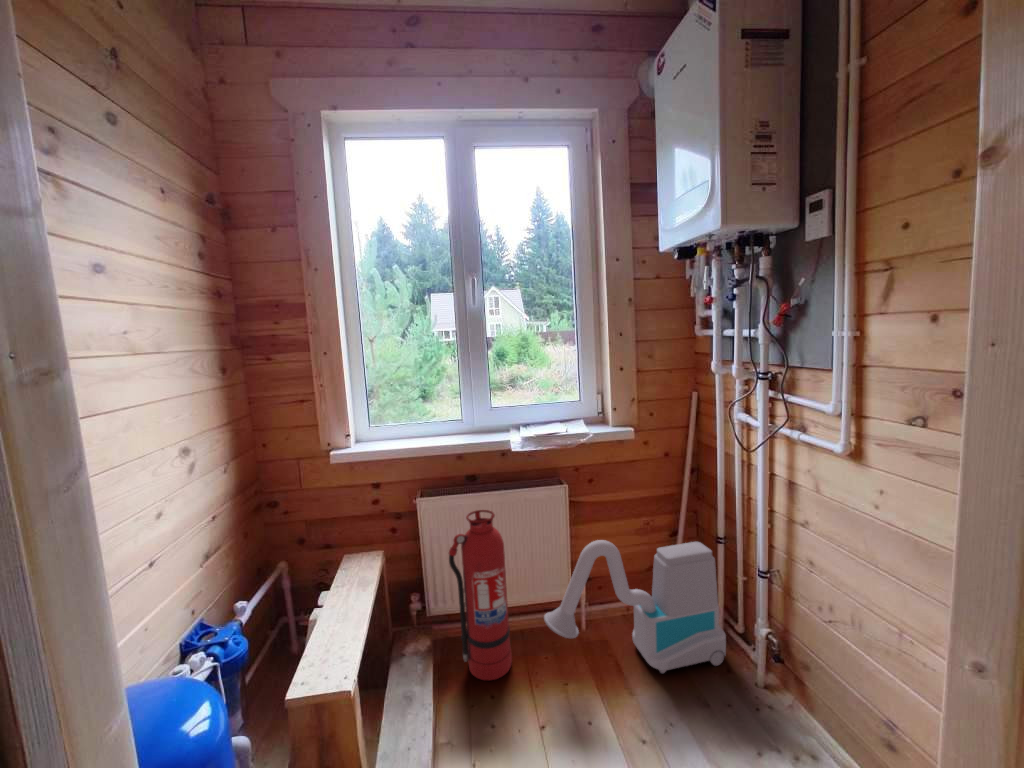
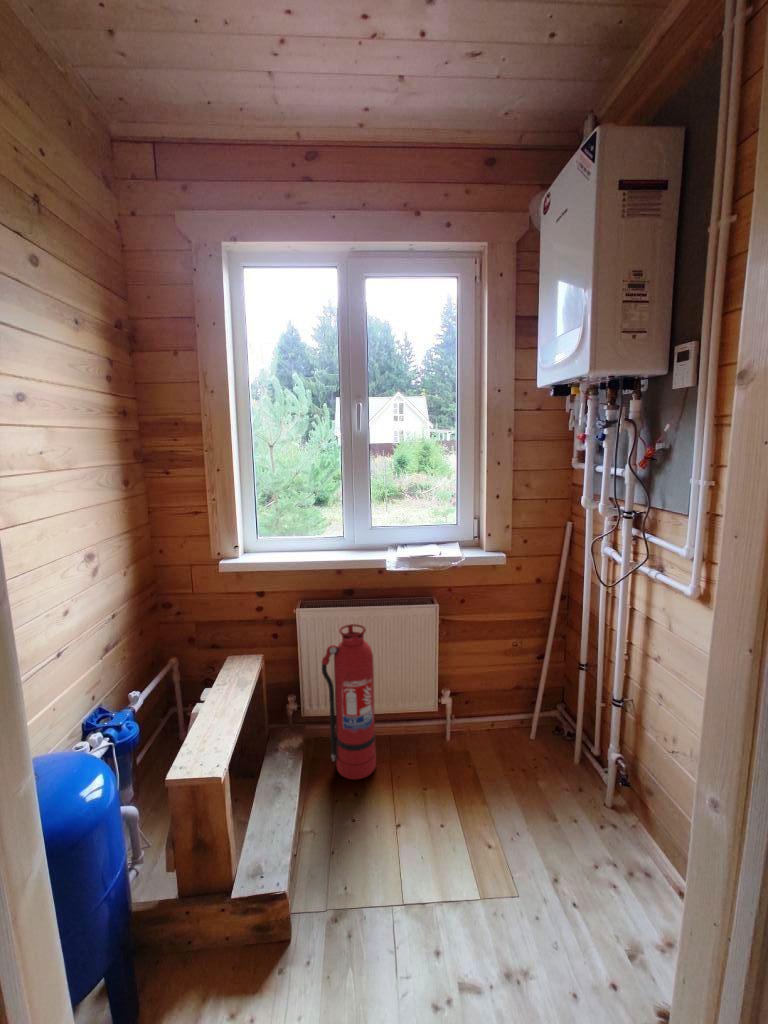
vacuum cleaner: present [544,540,726,673] -> none [406,660,579,787]

